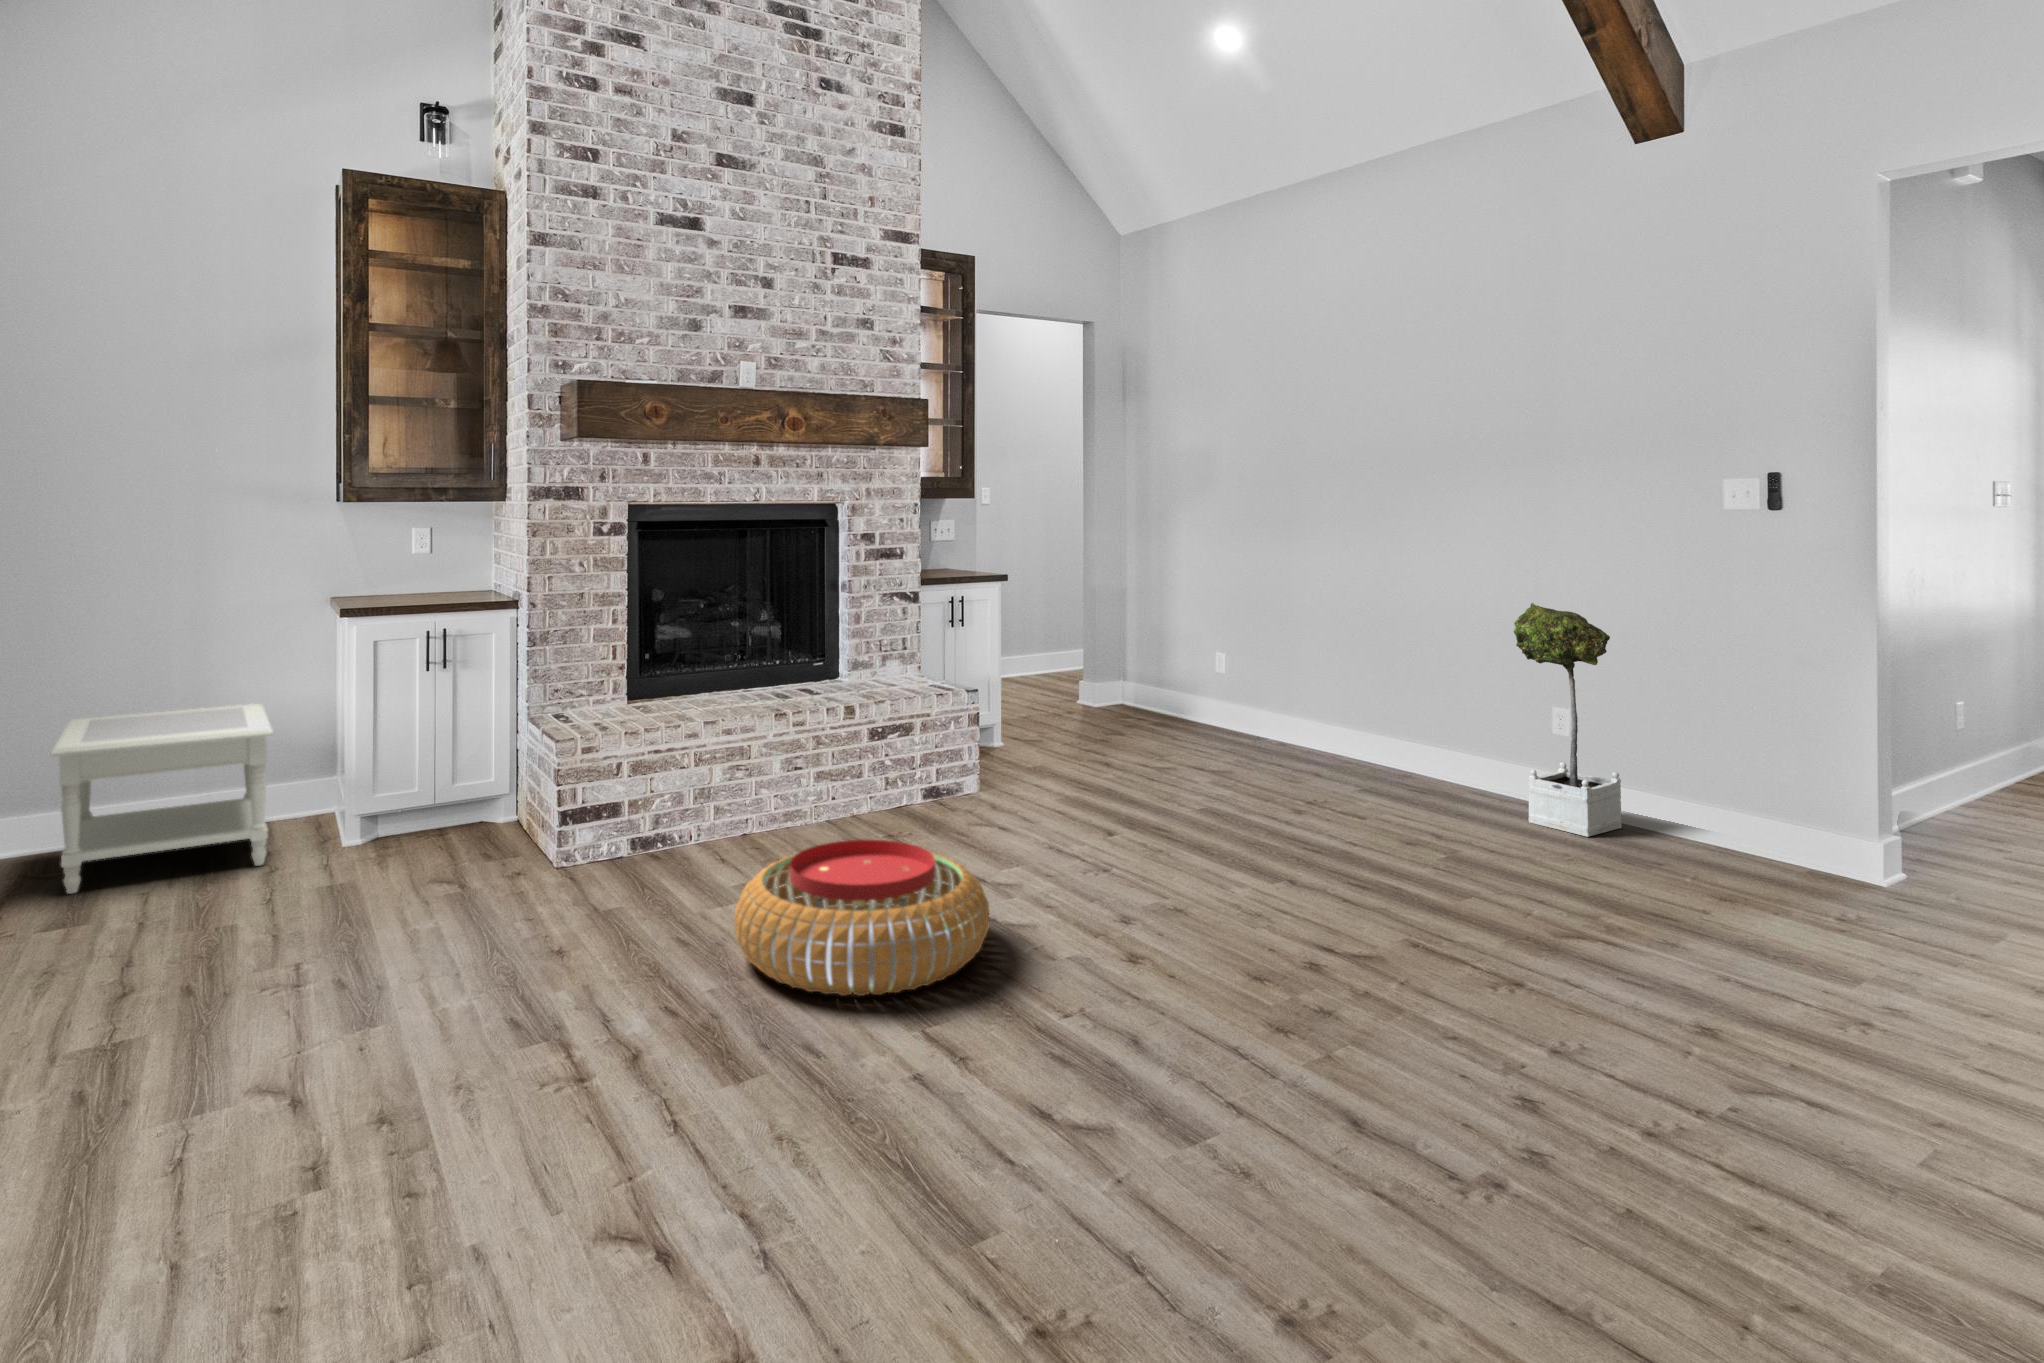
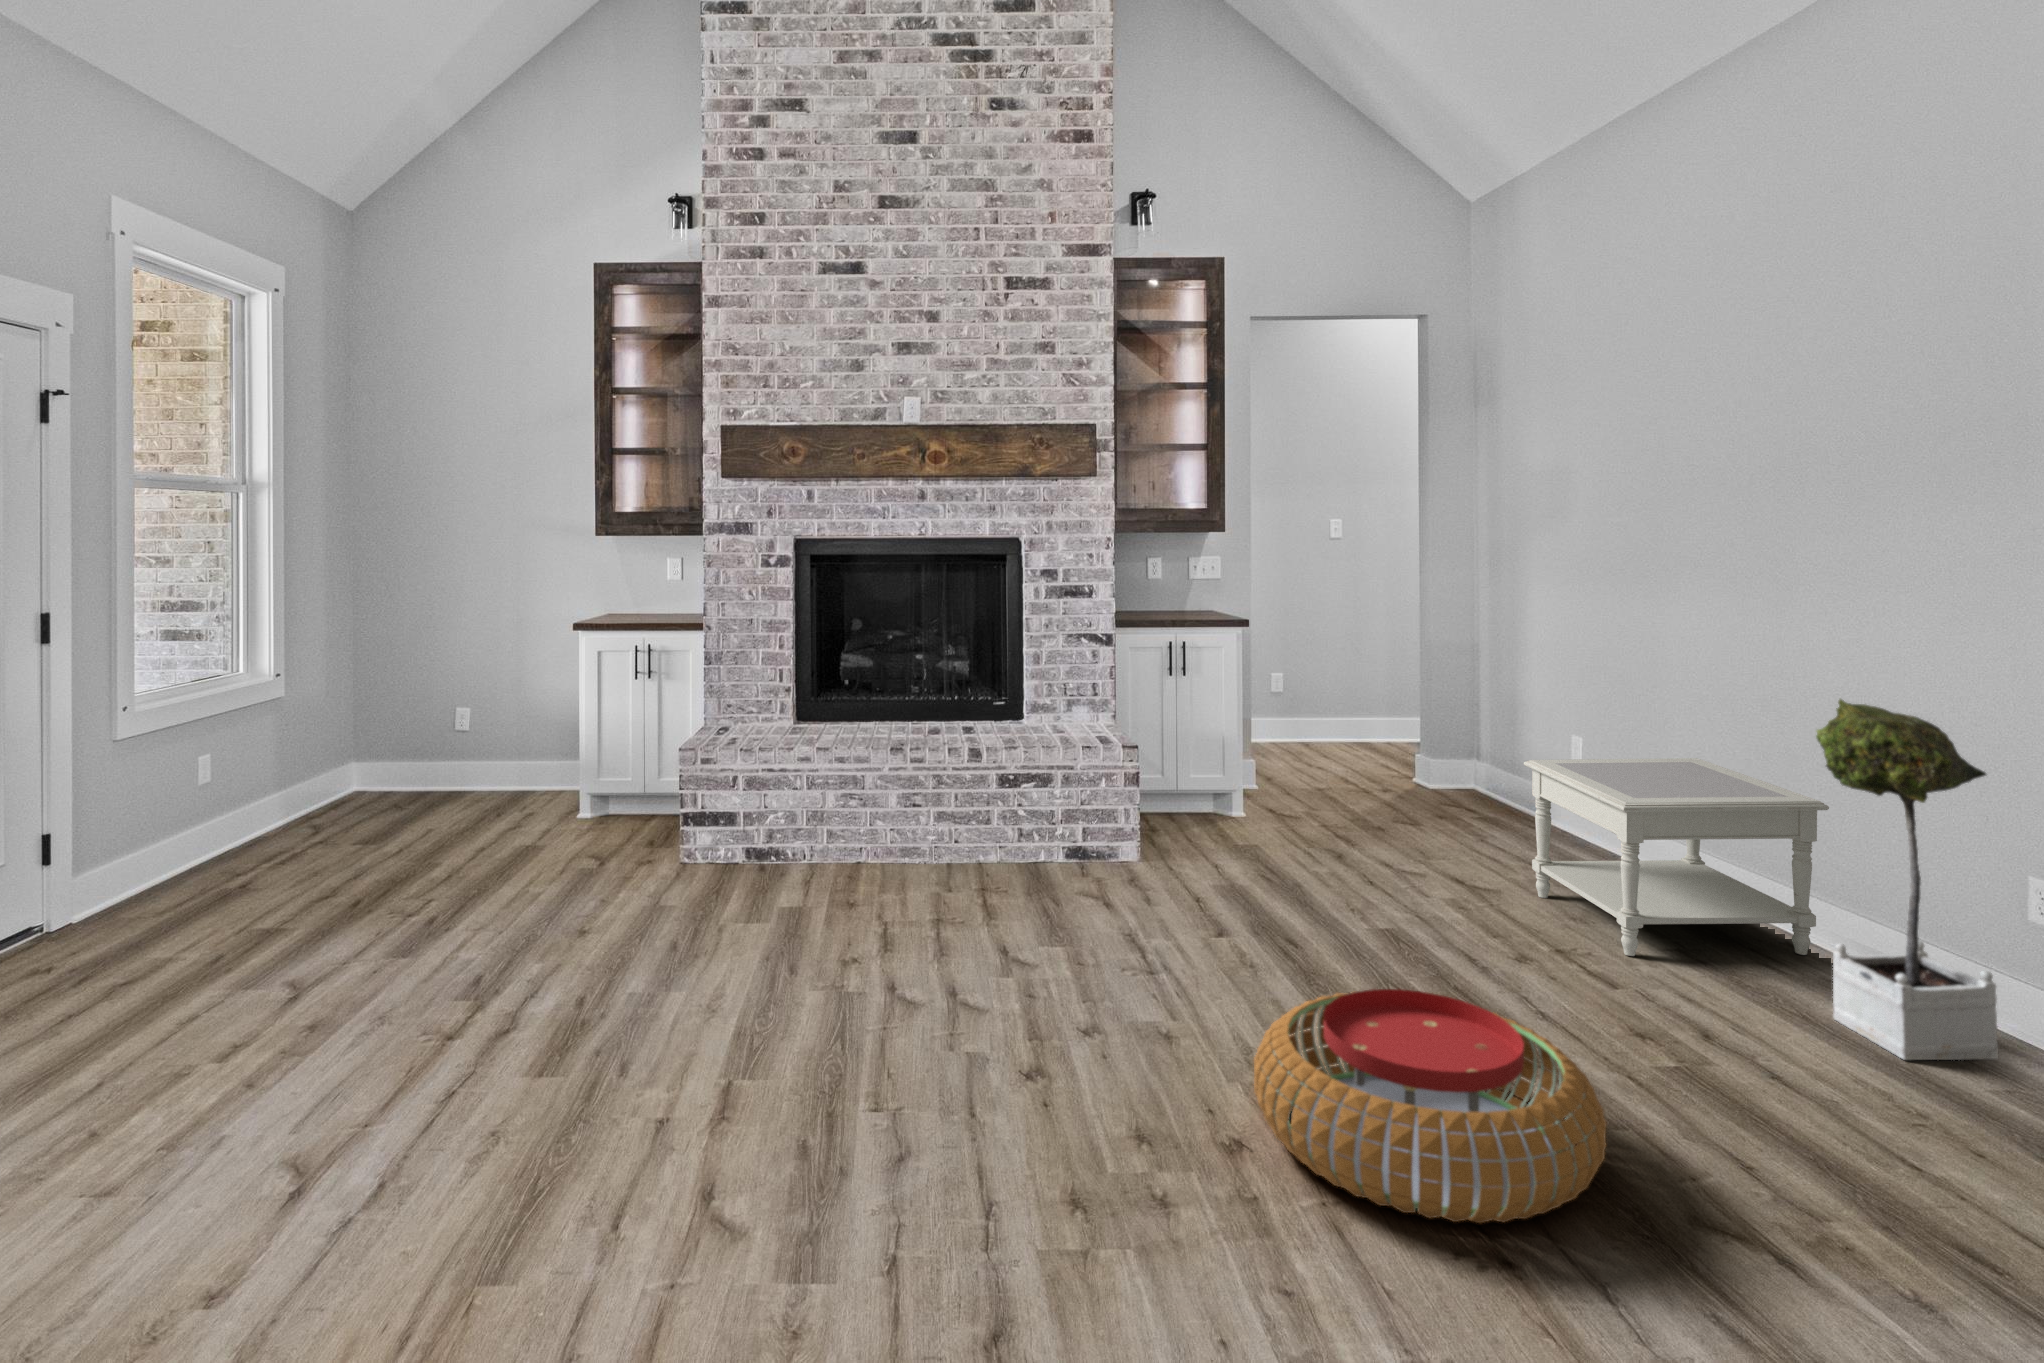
side table: present [51,704,273,894] -> present [1524,758,1829,956]
pouf: present [734,840,990,996] -> present [1254,989,1607,1223]

